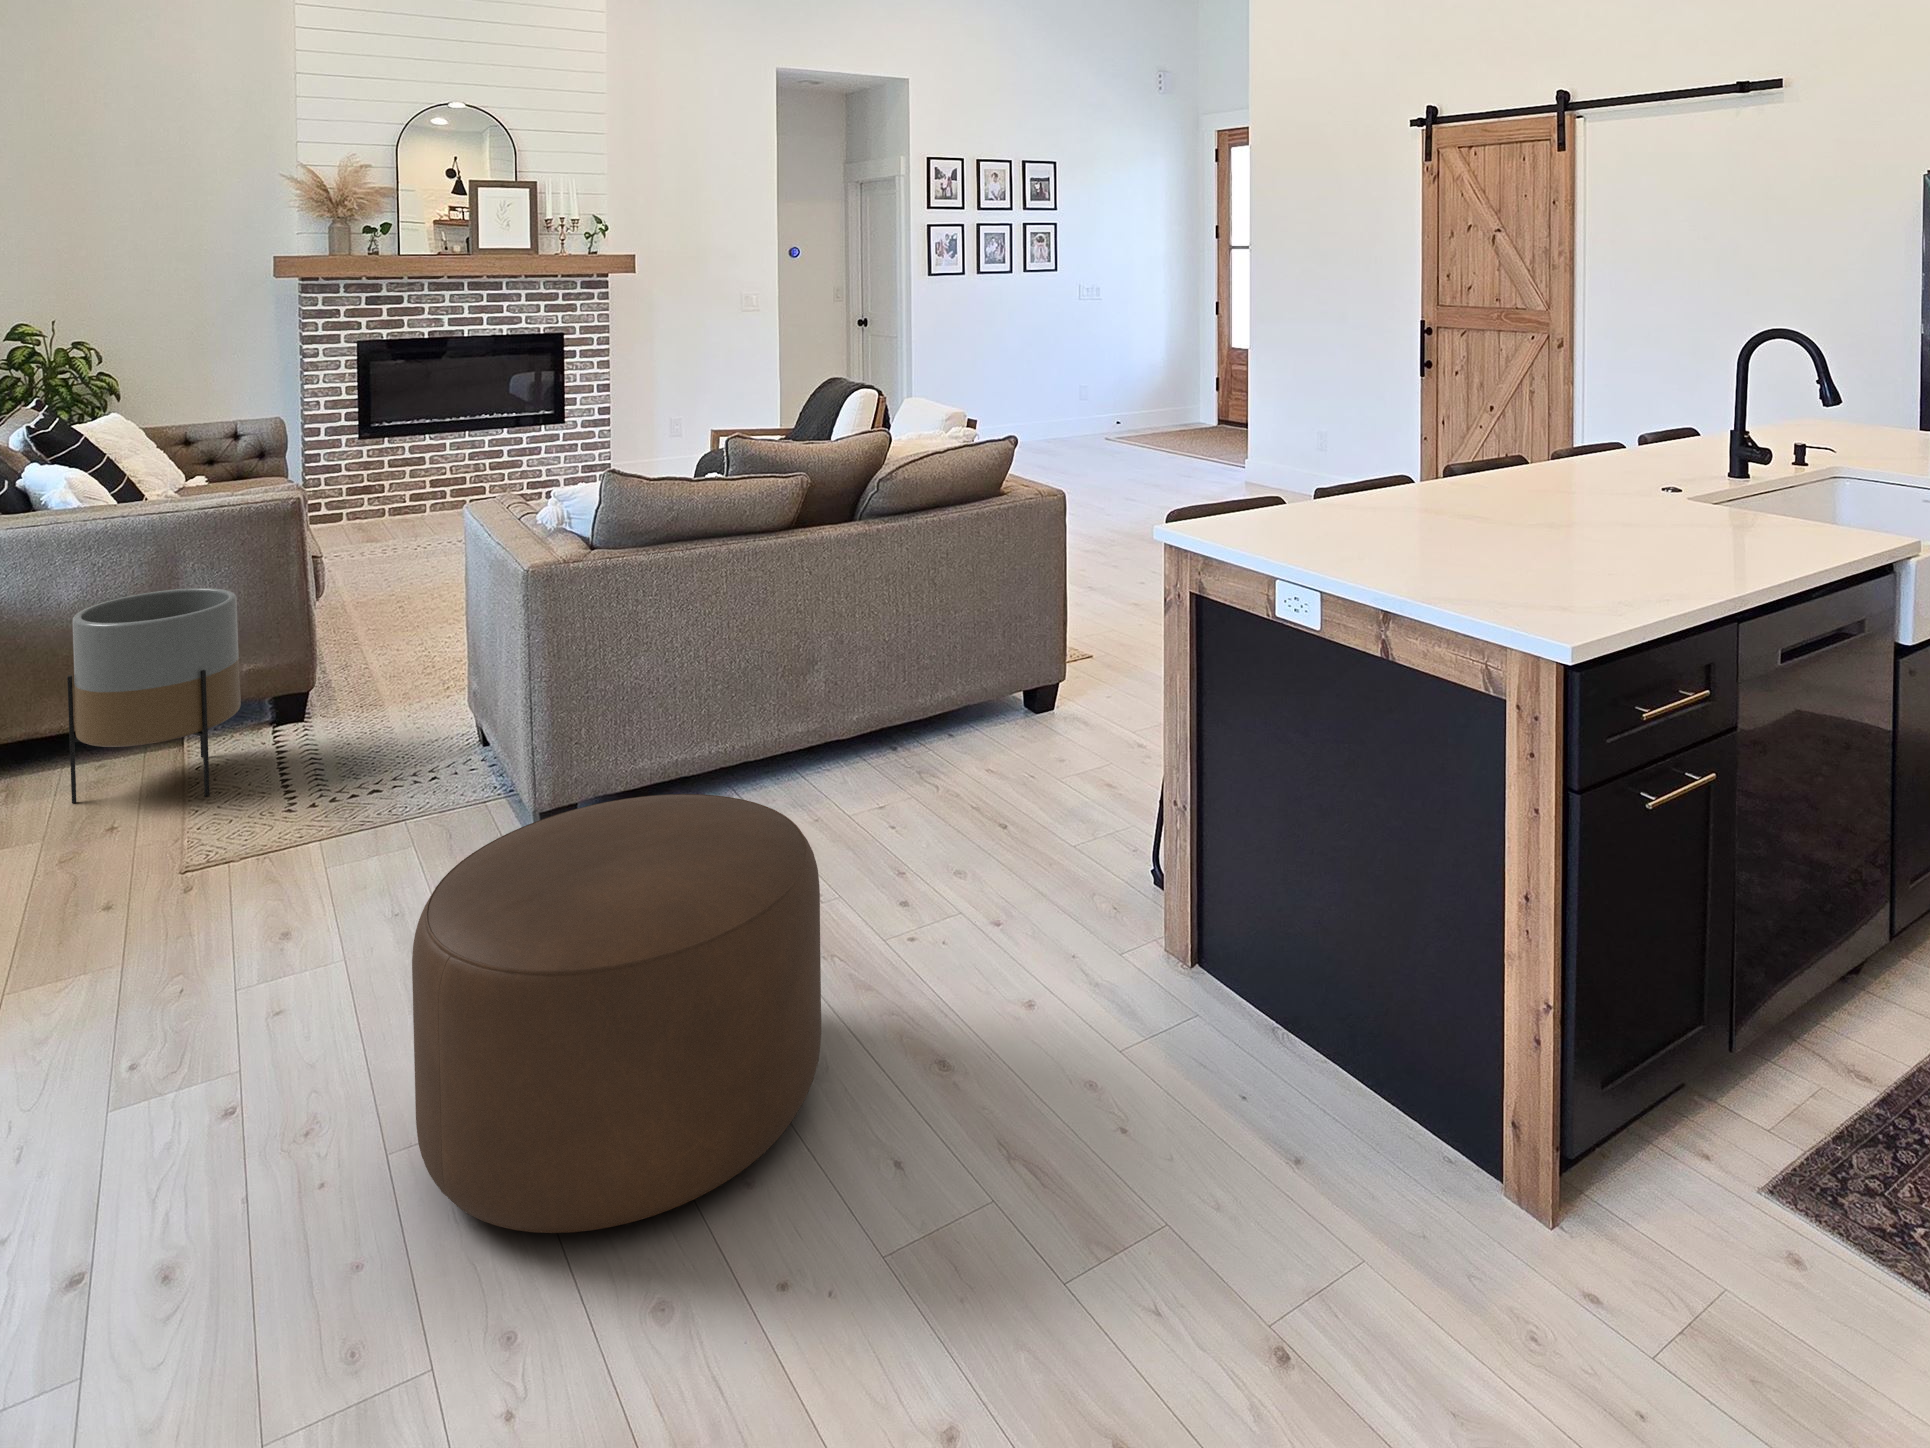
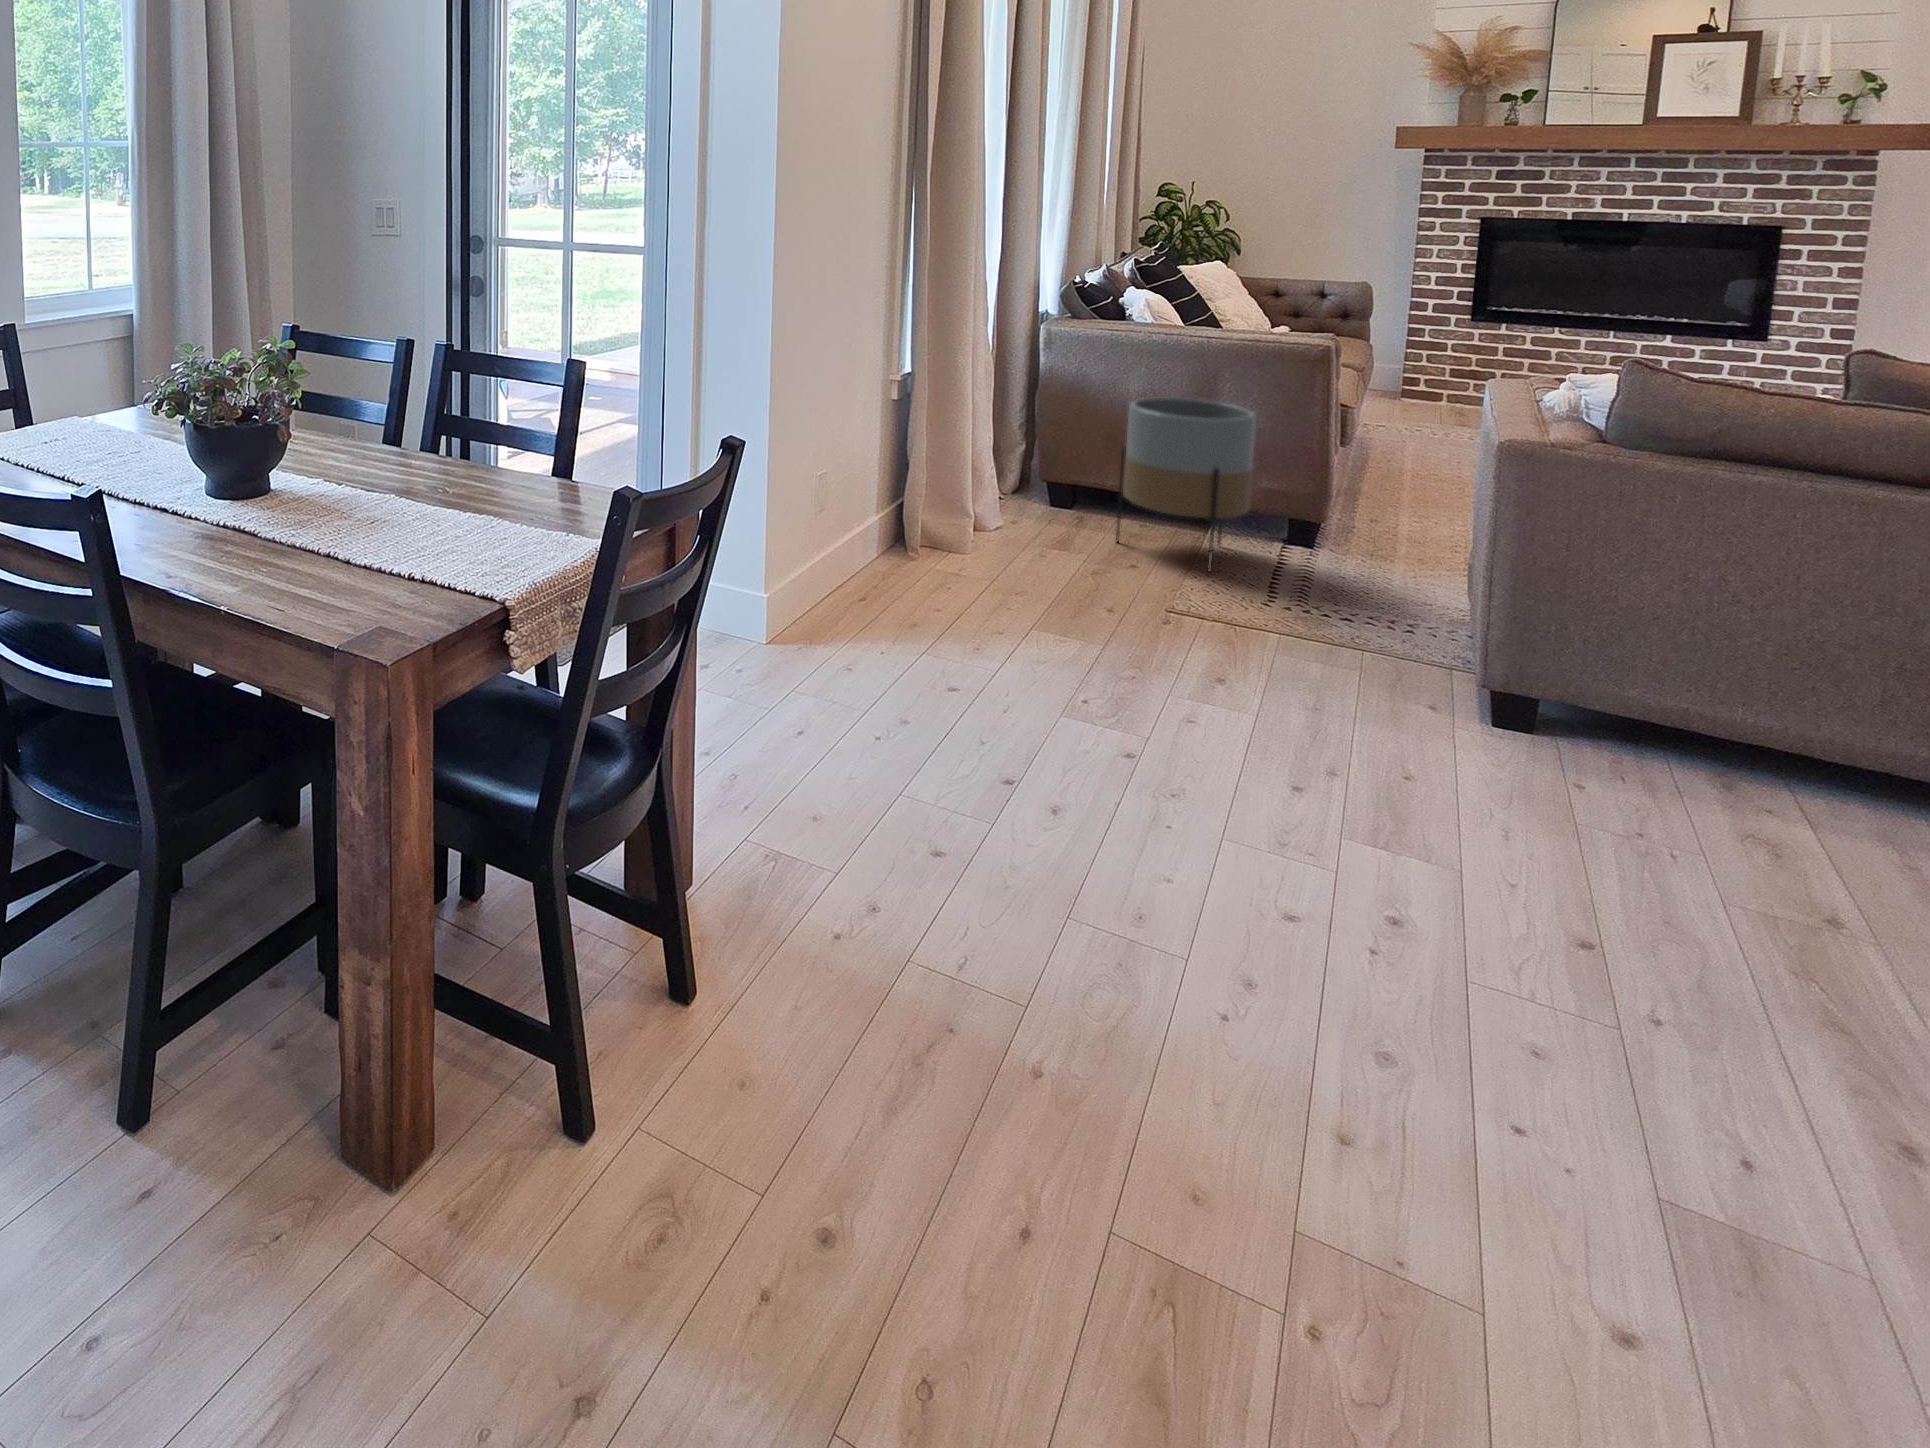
ottoman: present [412,794,821,1233] -> none [1239,643,1742,1046]

